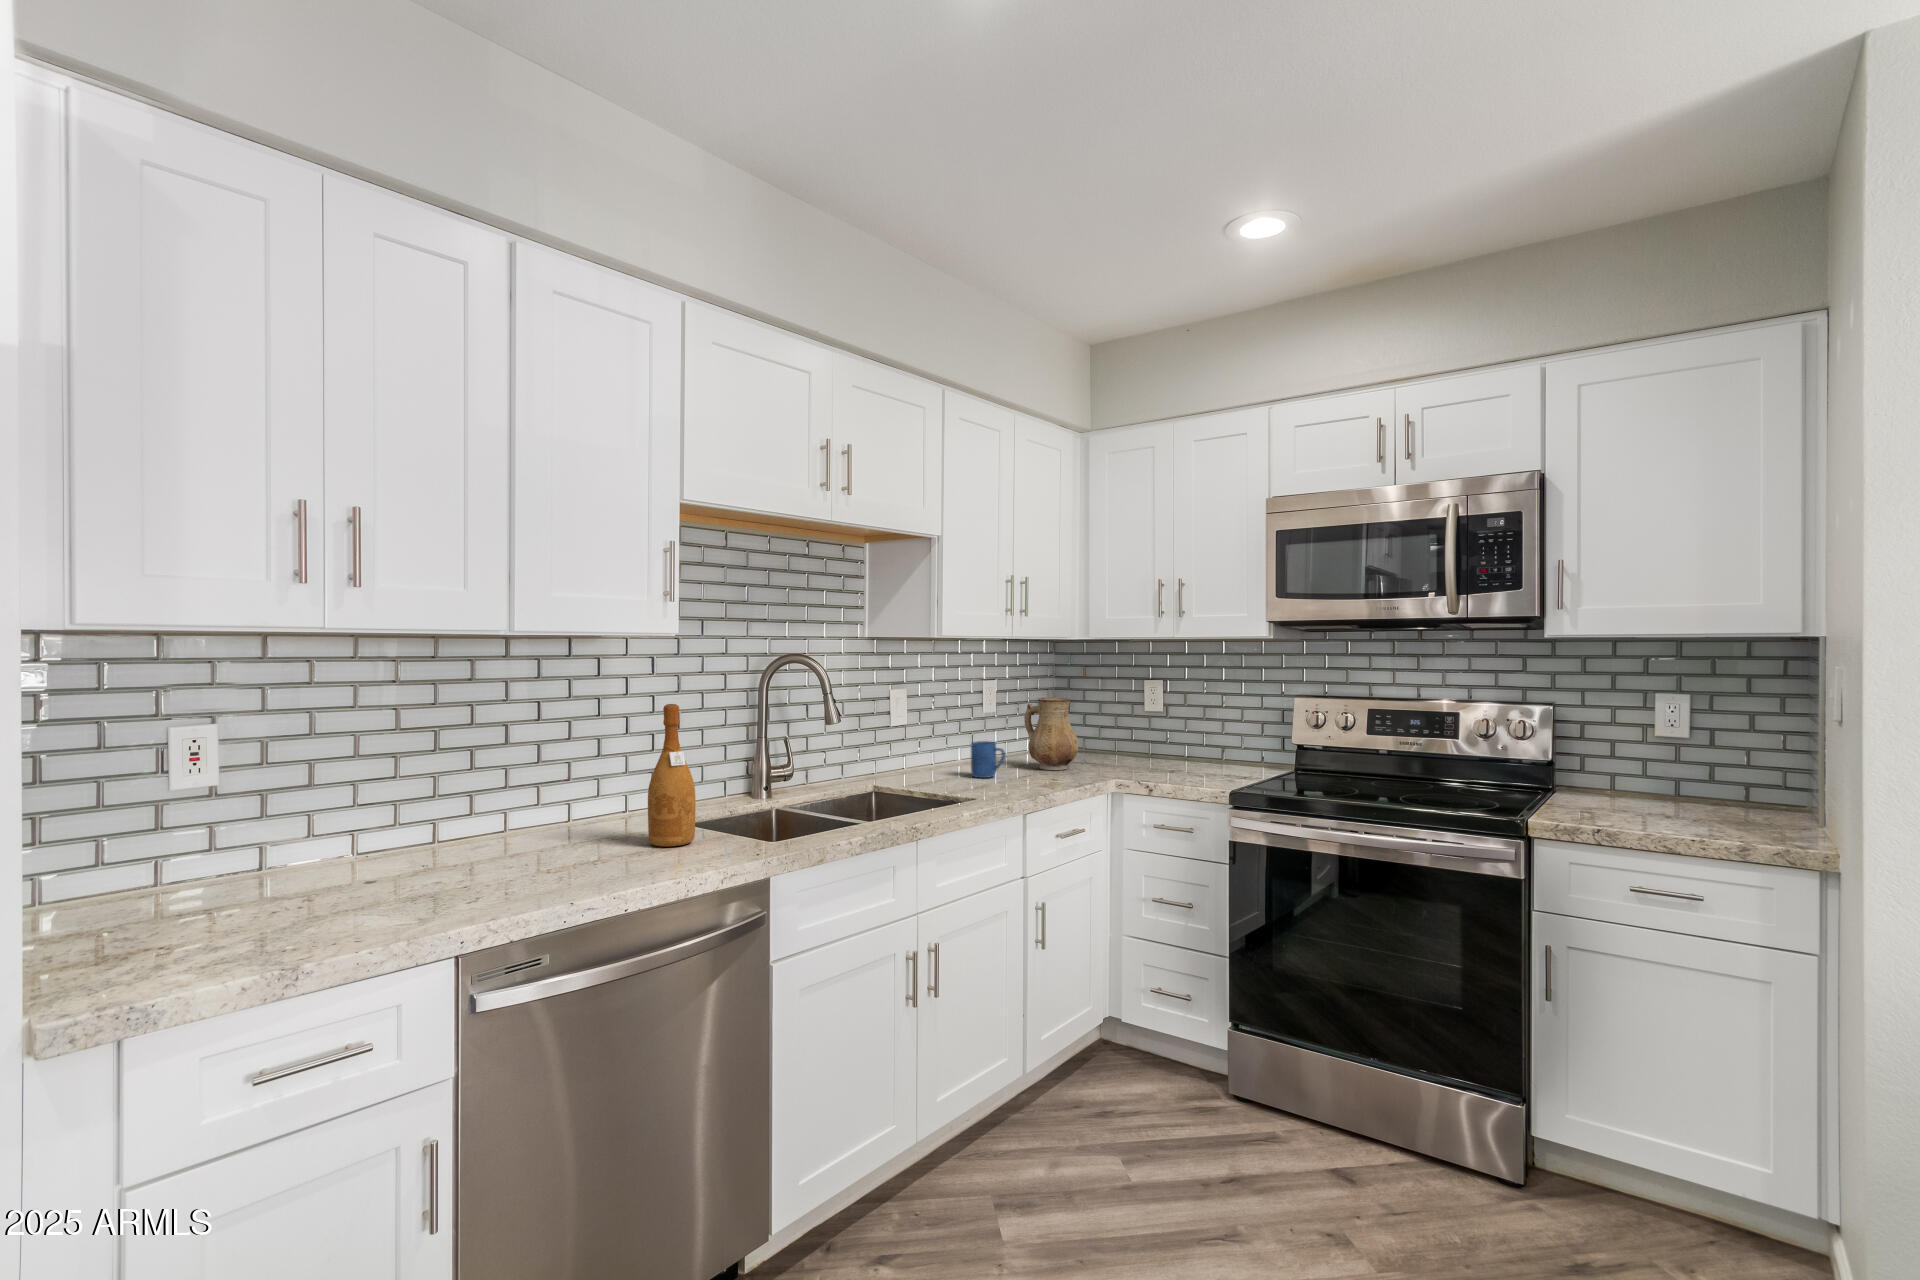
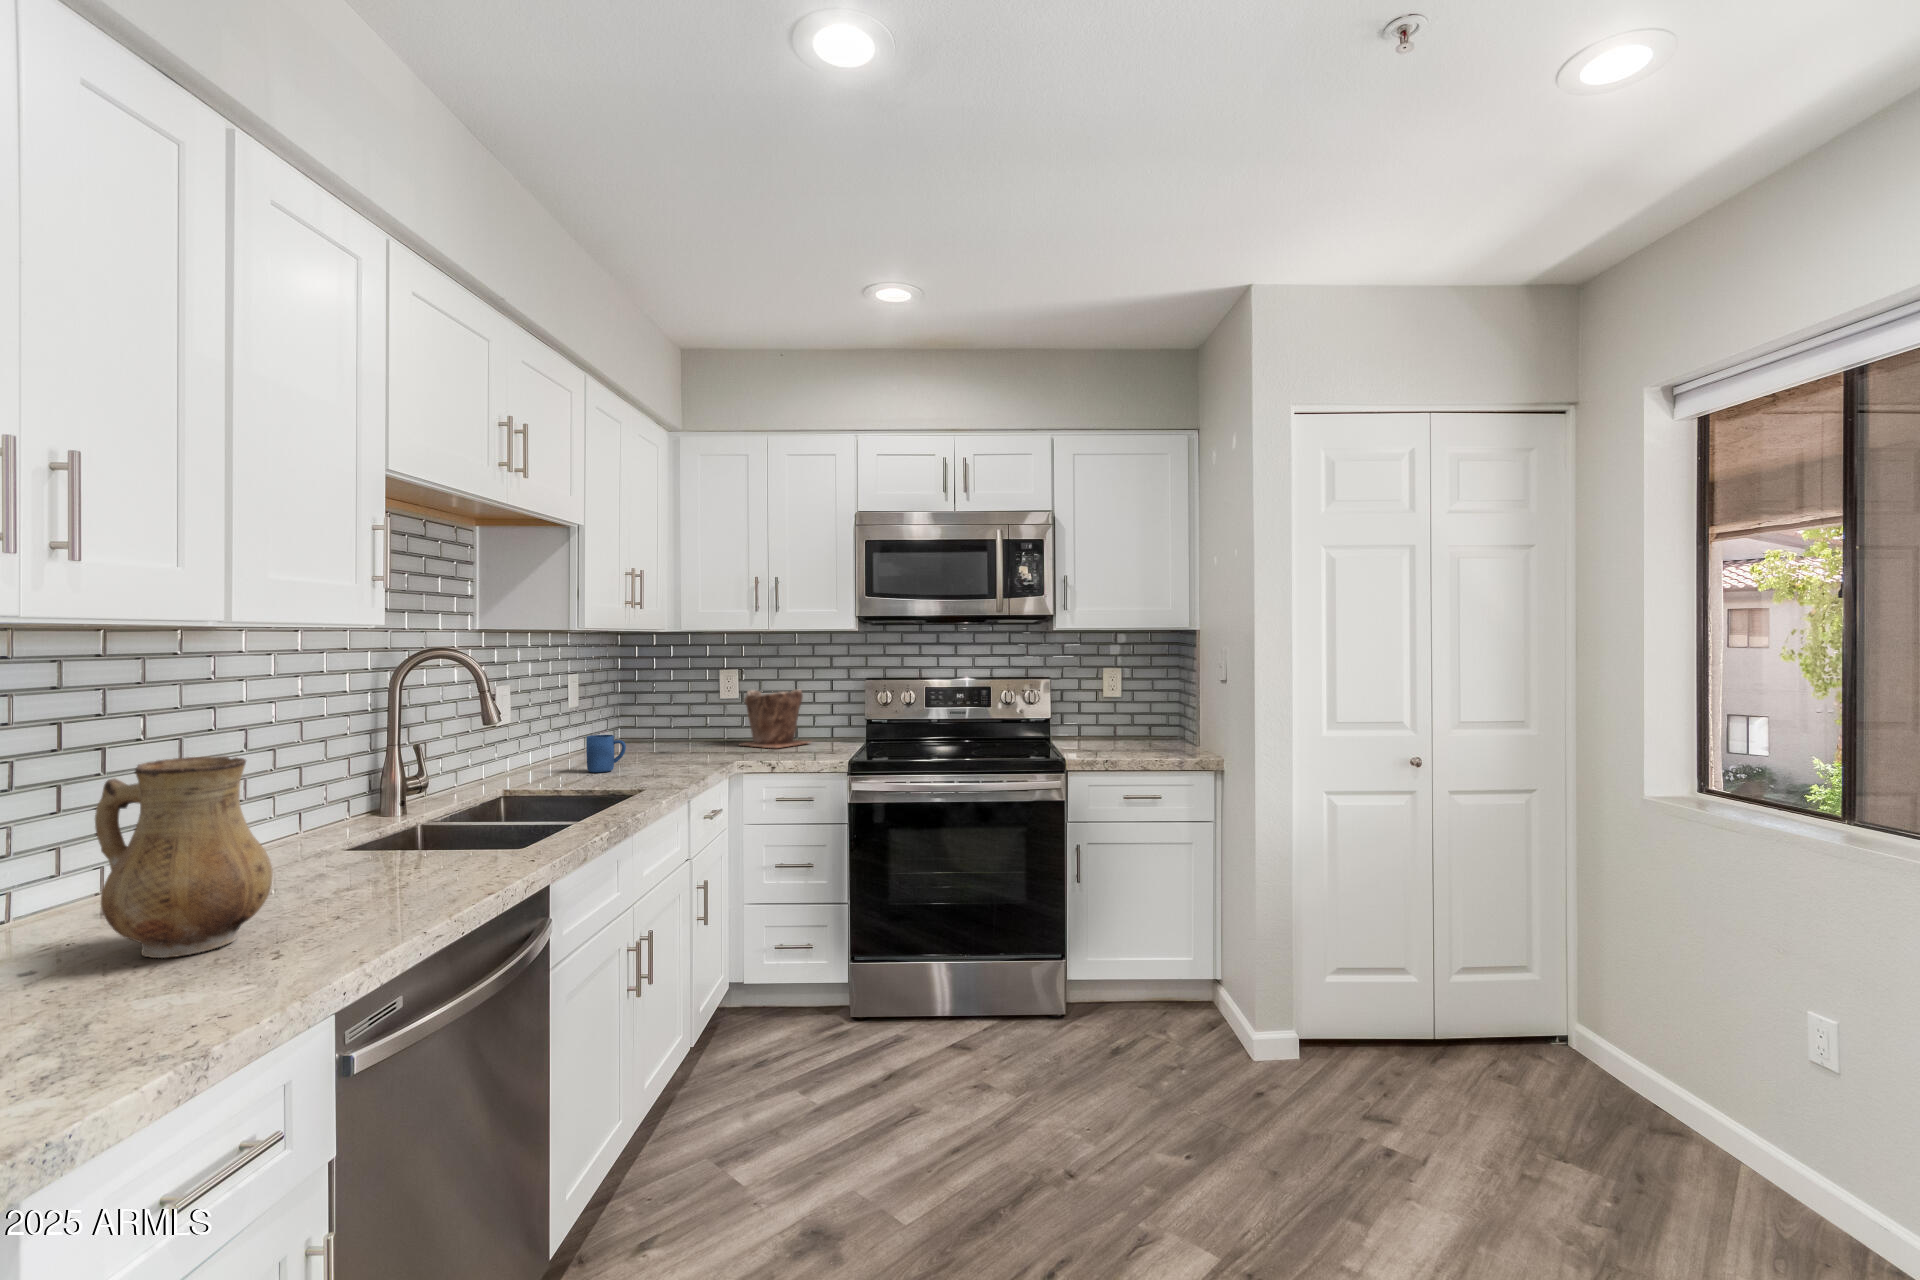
ceramic pitcher: present [1024,697,1078,770] -> present [95,756,273,958]
plant pot: none [1156,703,1237,770] -> present [740,690,810,748]
wine bottle: present [648,704,696,847] -> none [366,703,428,871]

